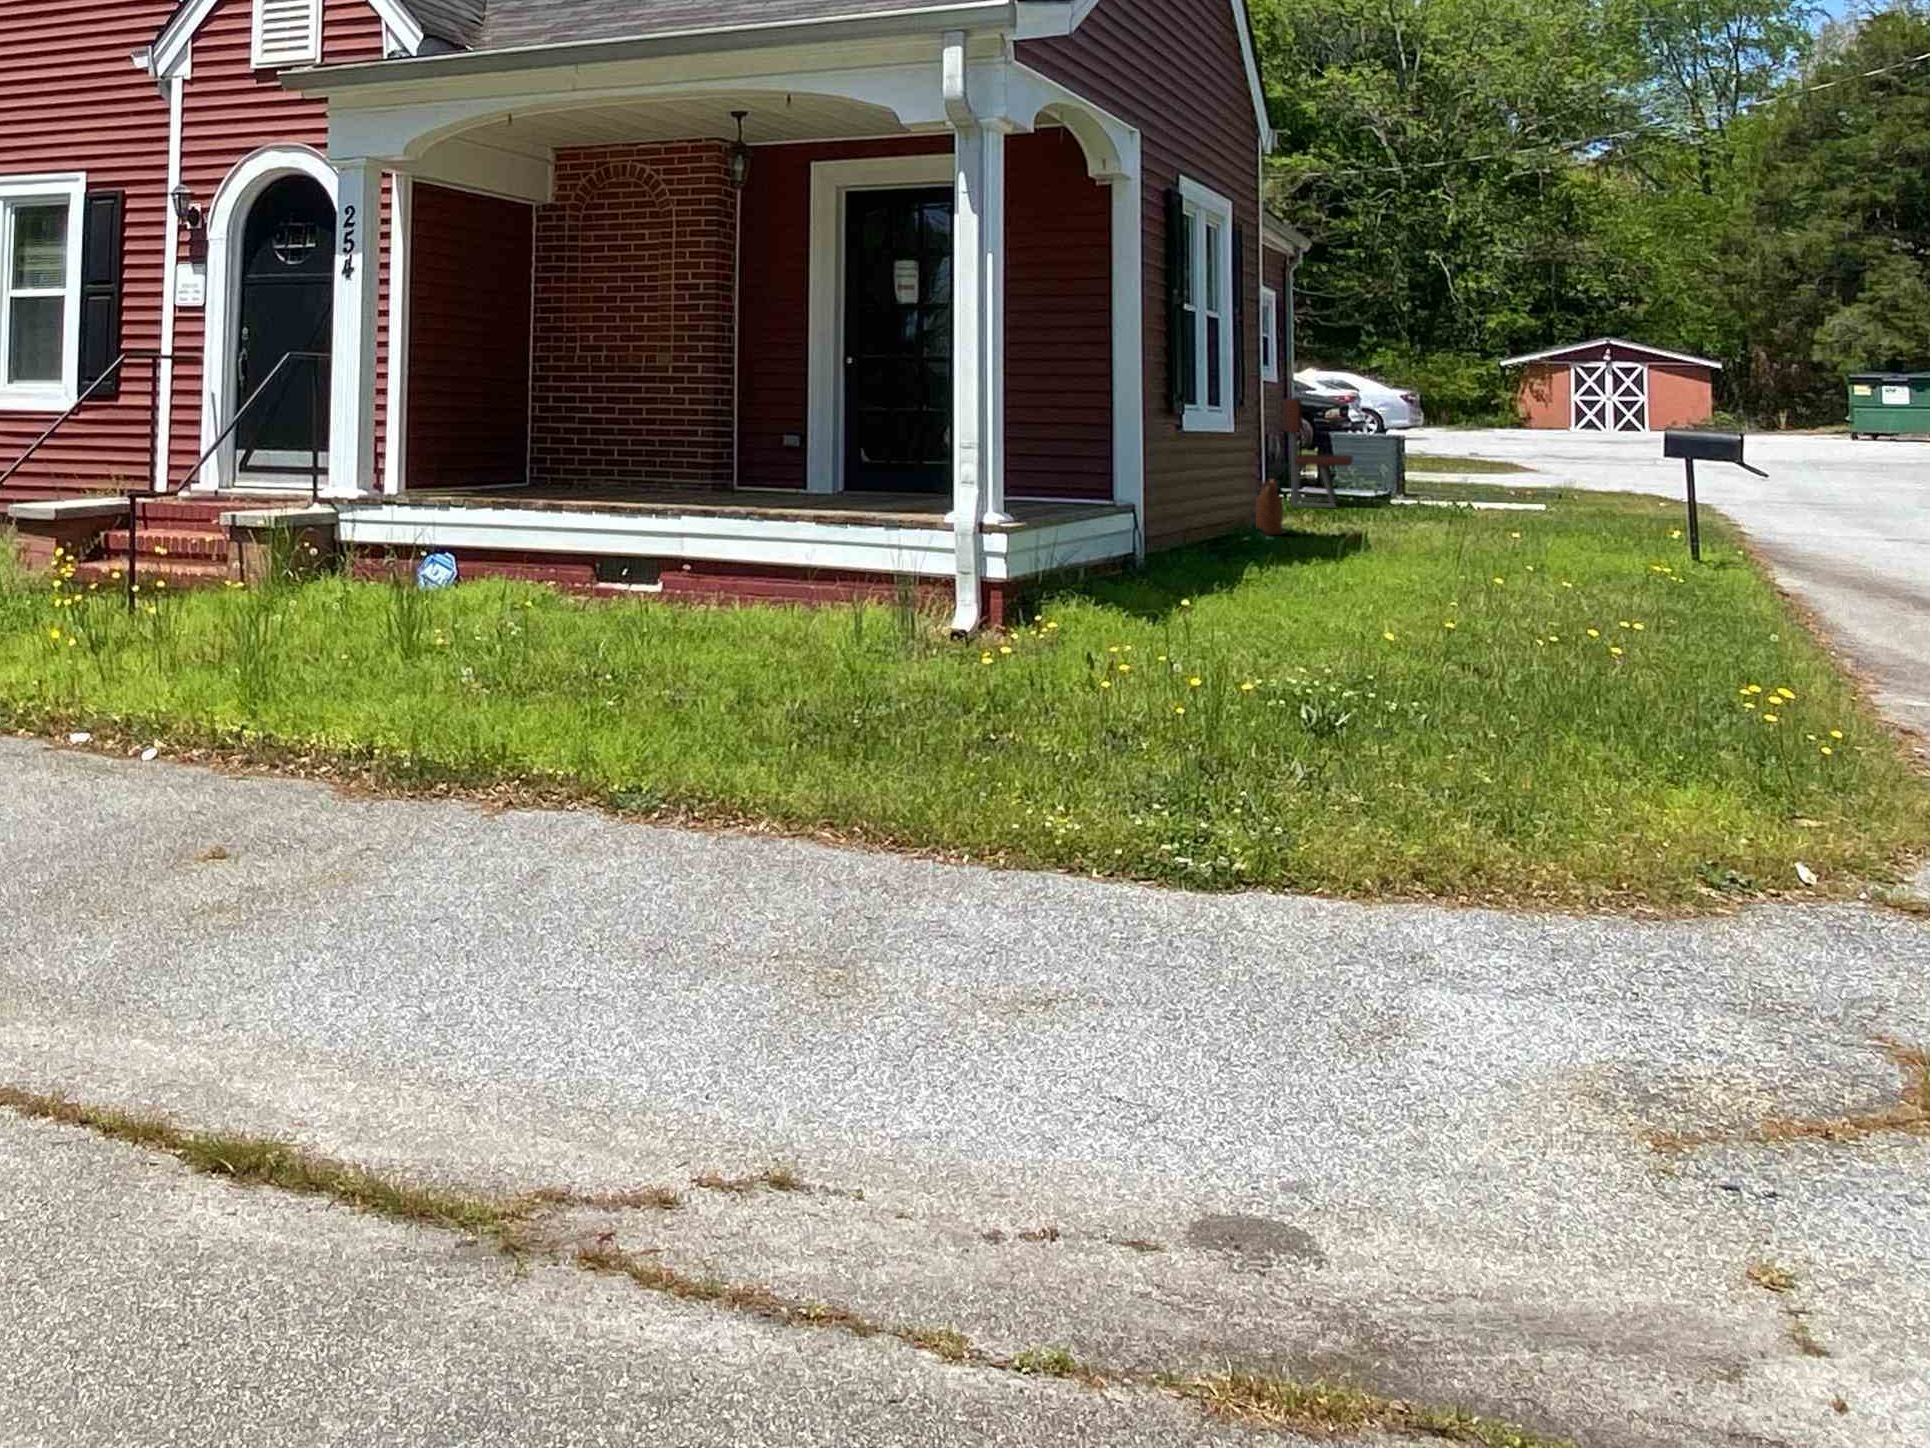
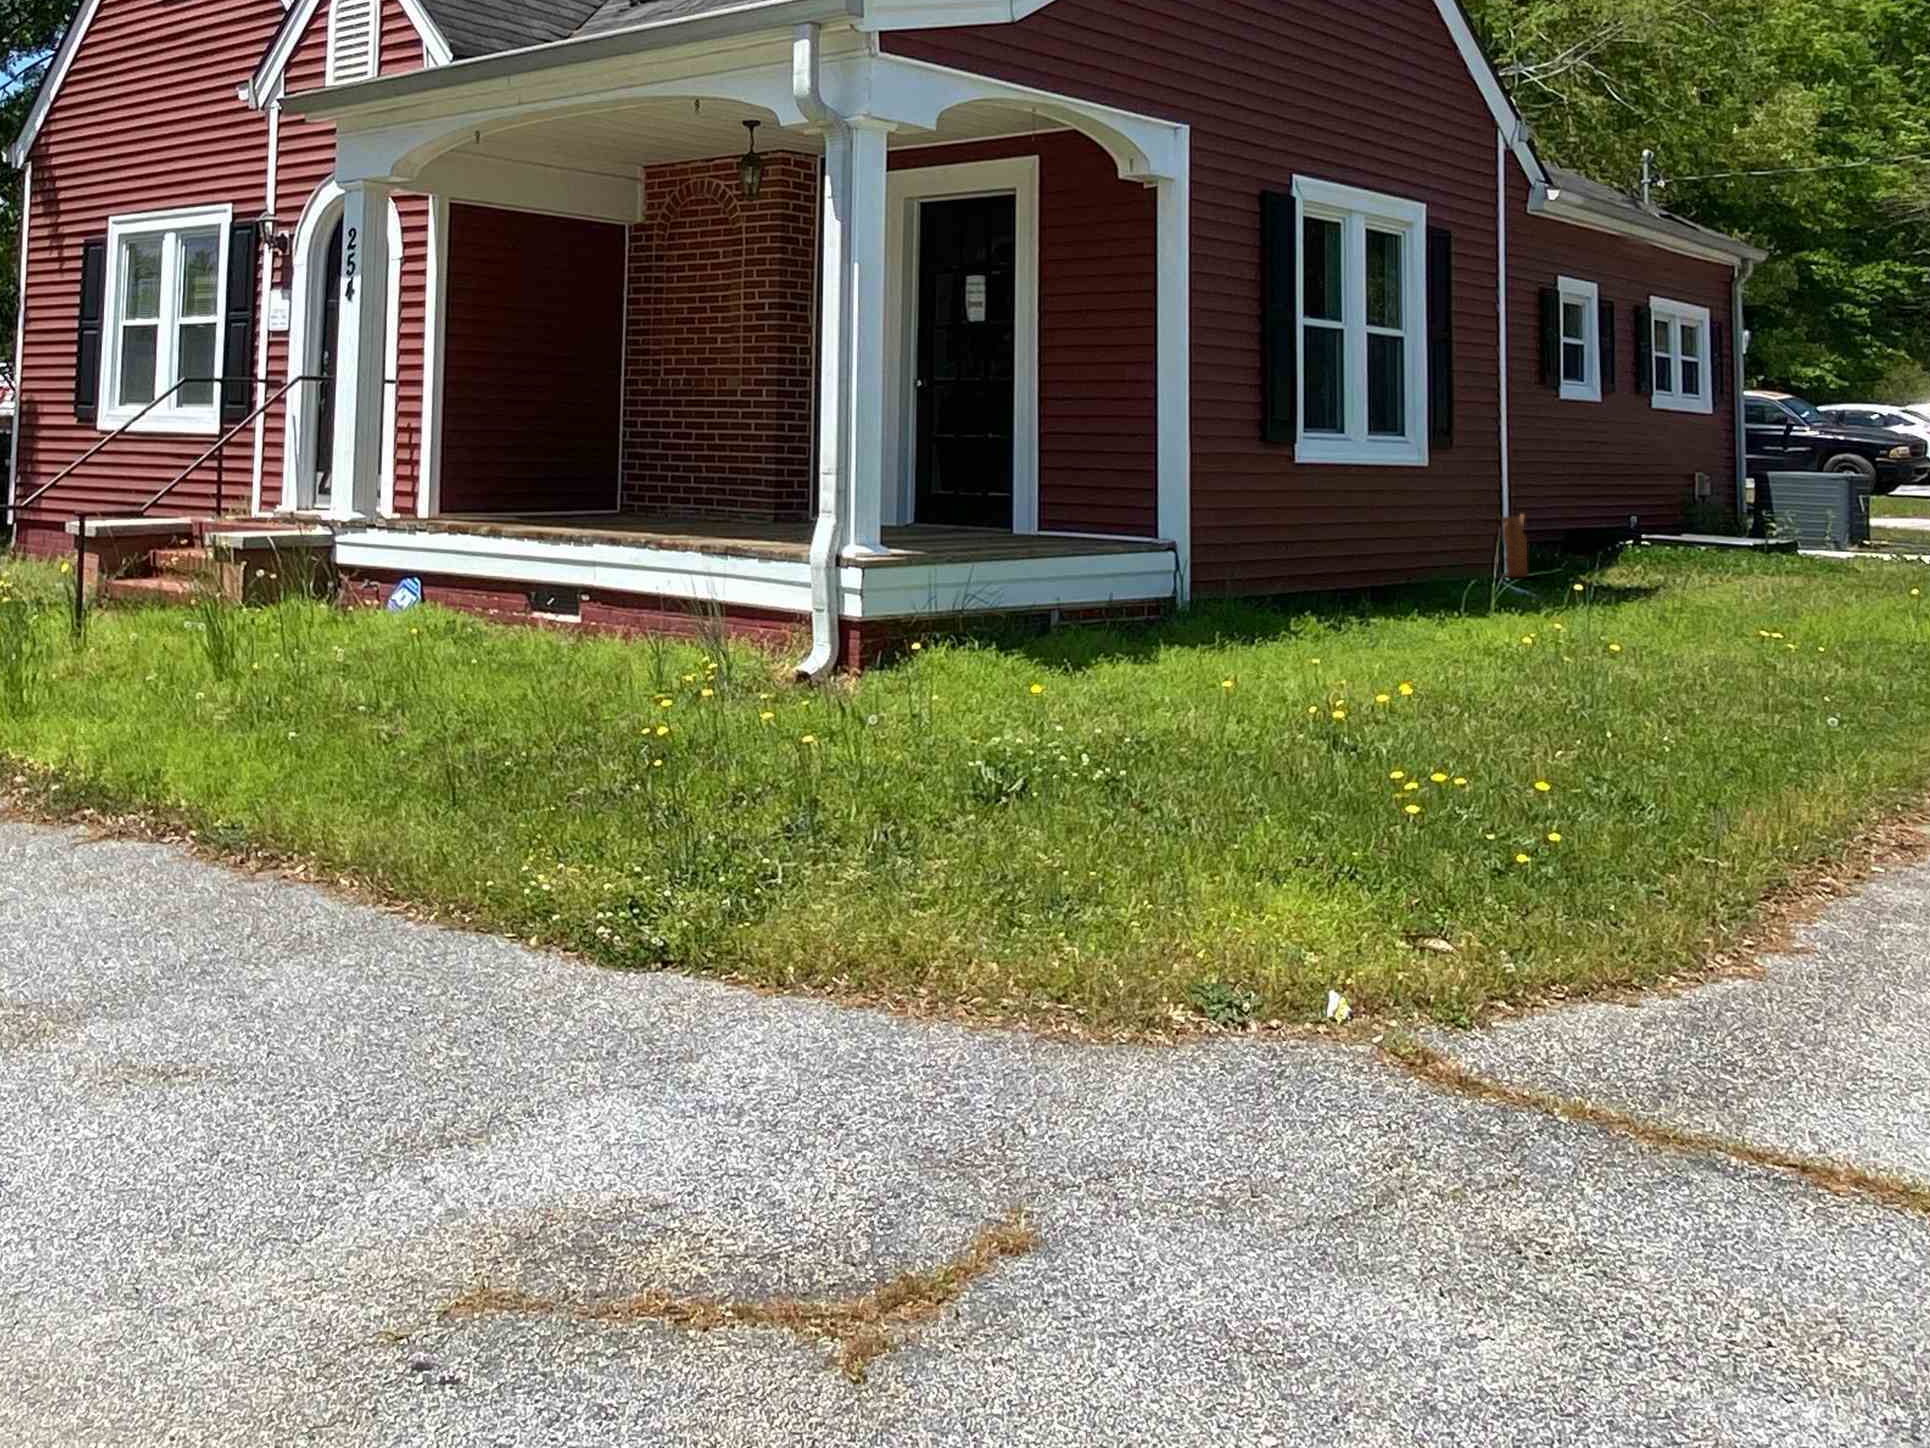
bench: present [1282,398,1353,508] -> none [1615,421,1711,549]

